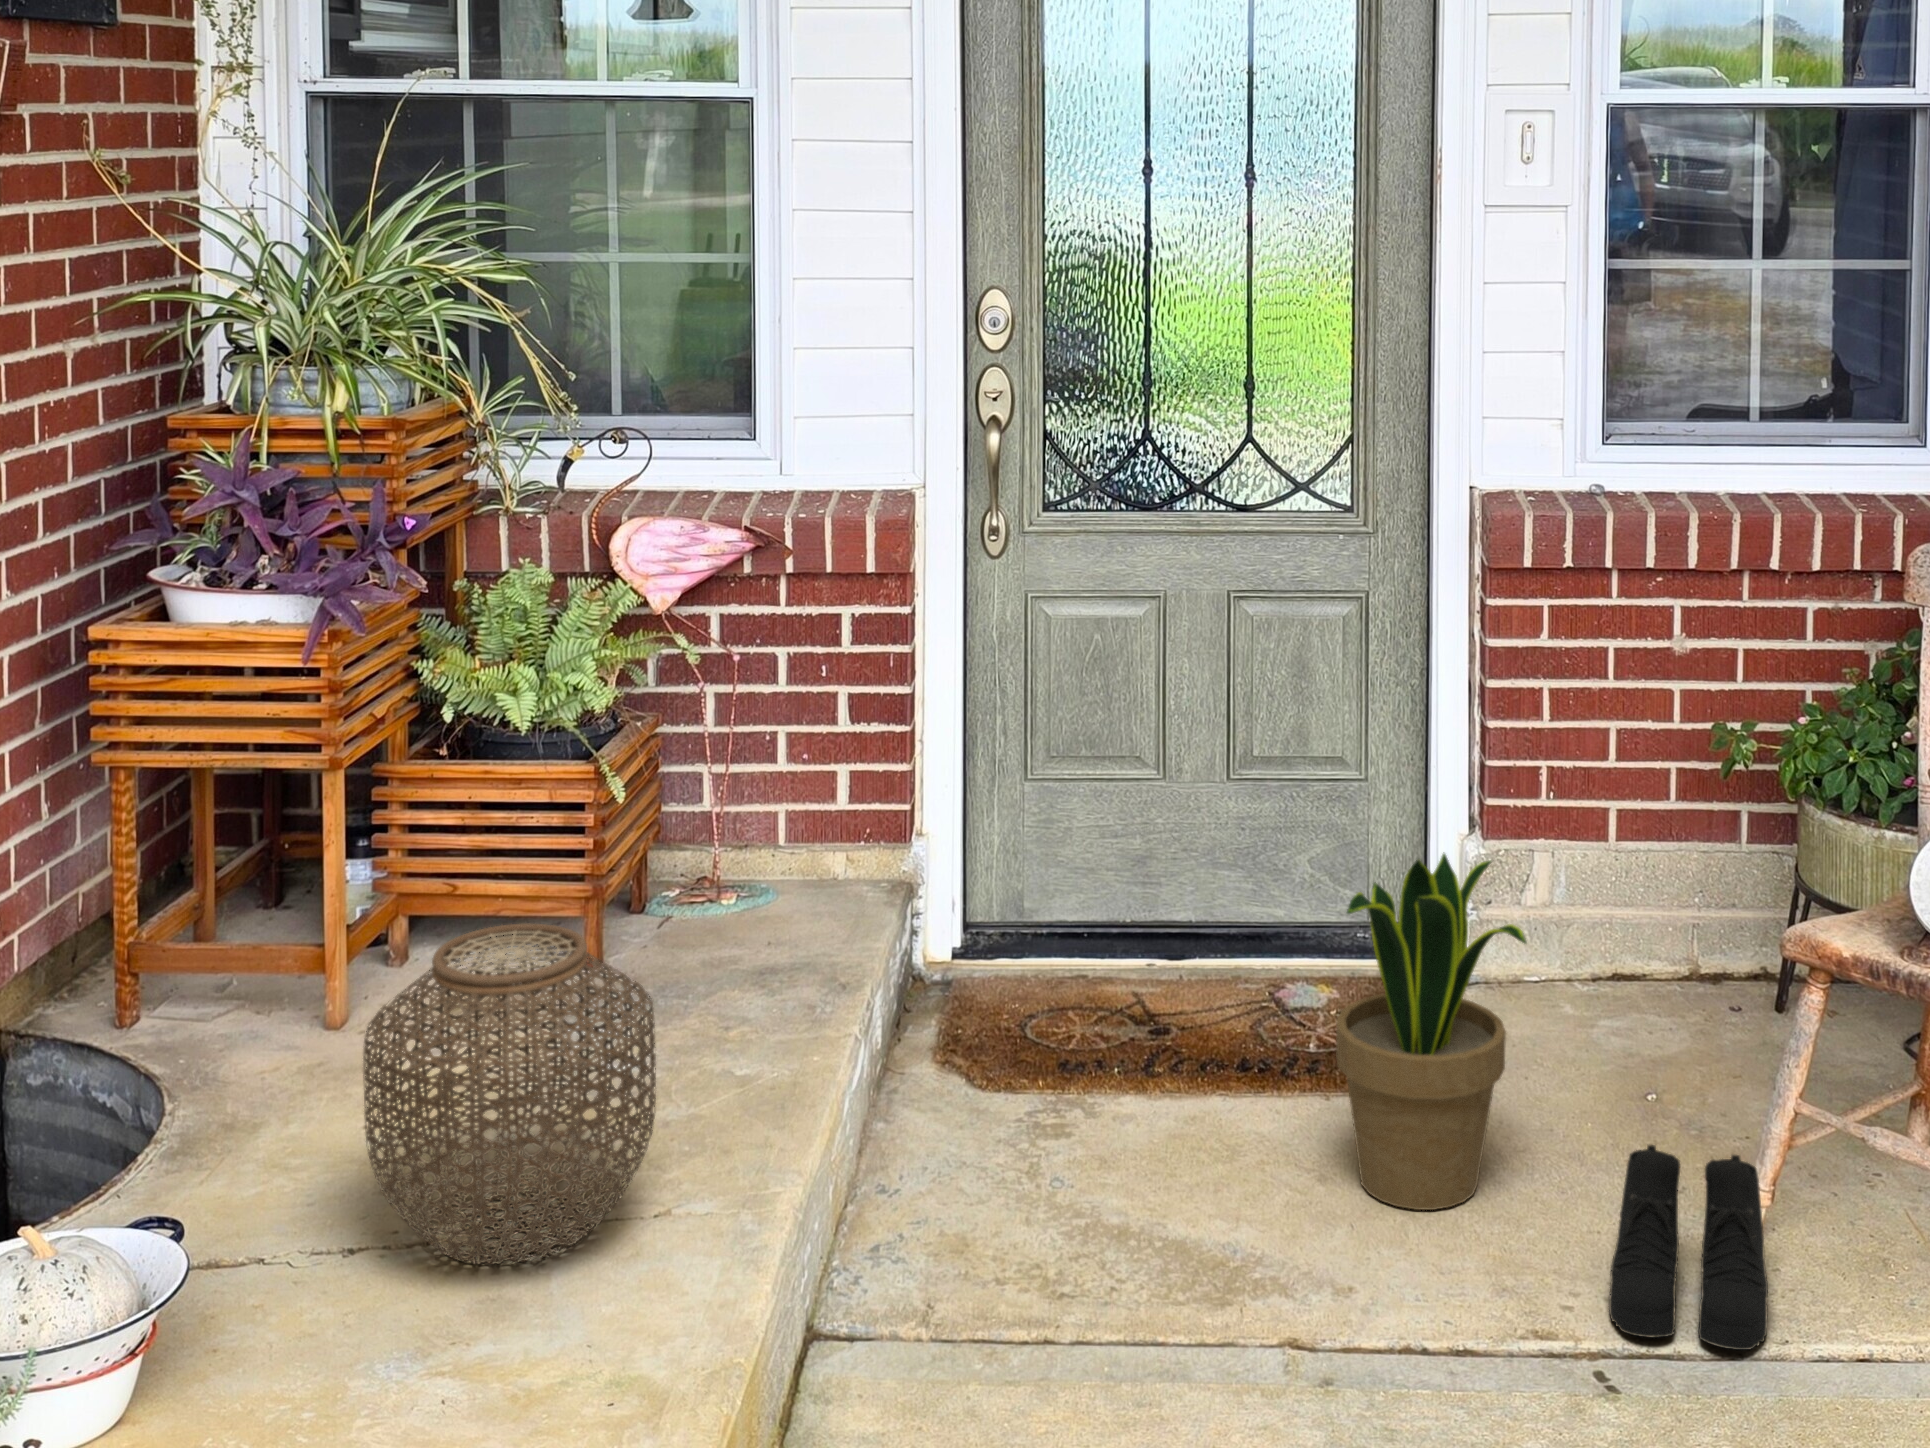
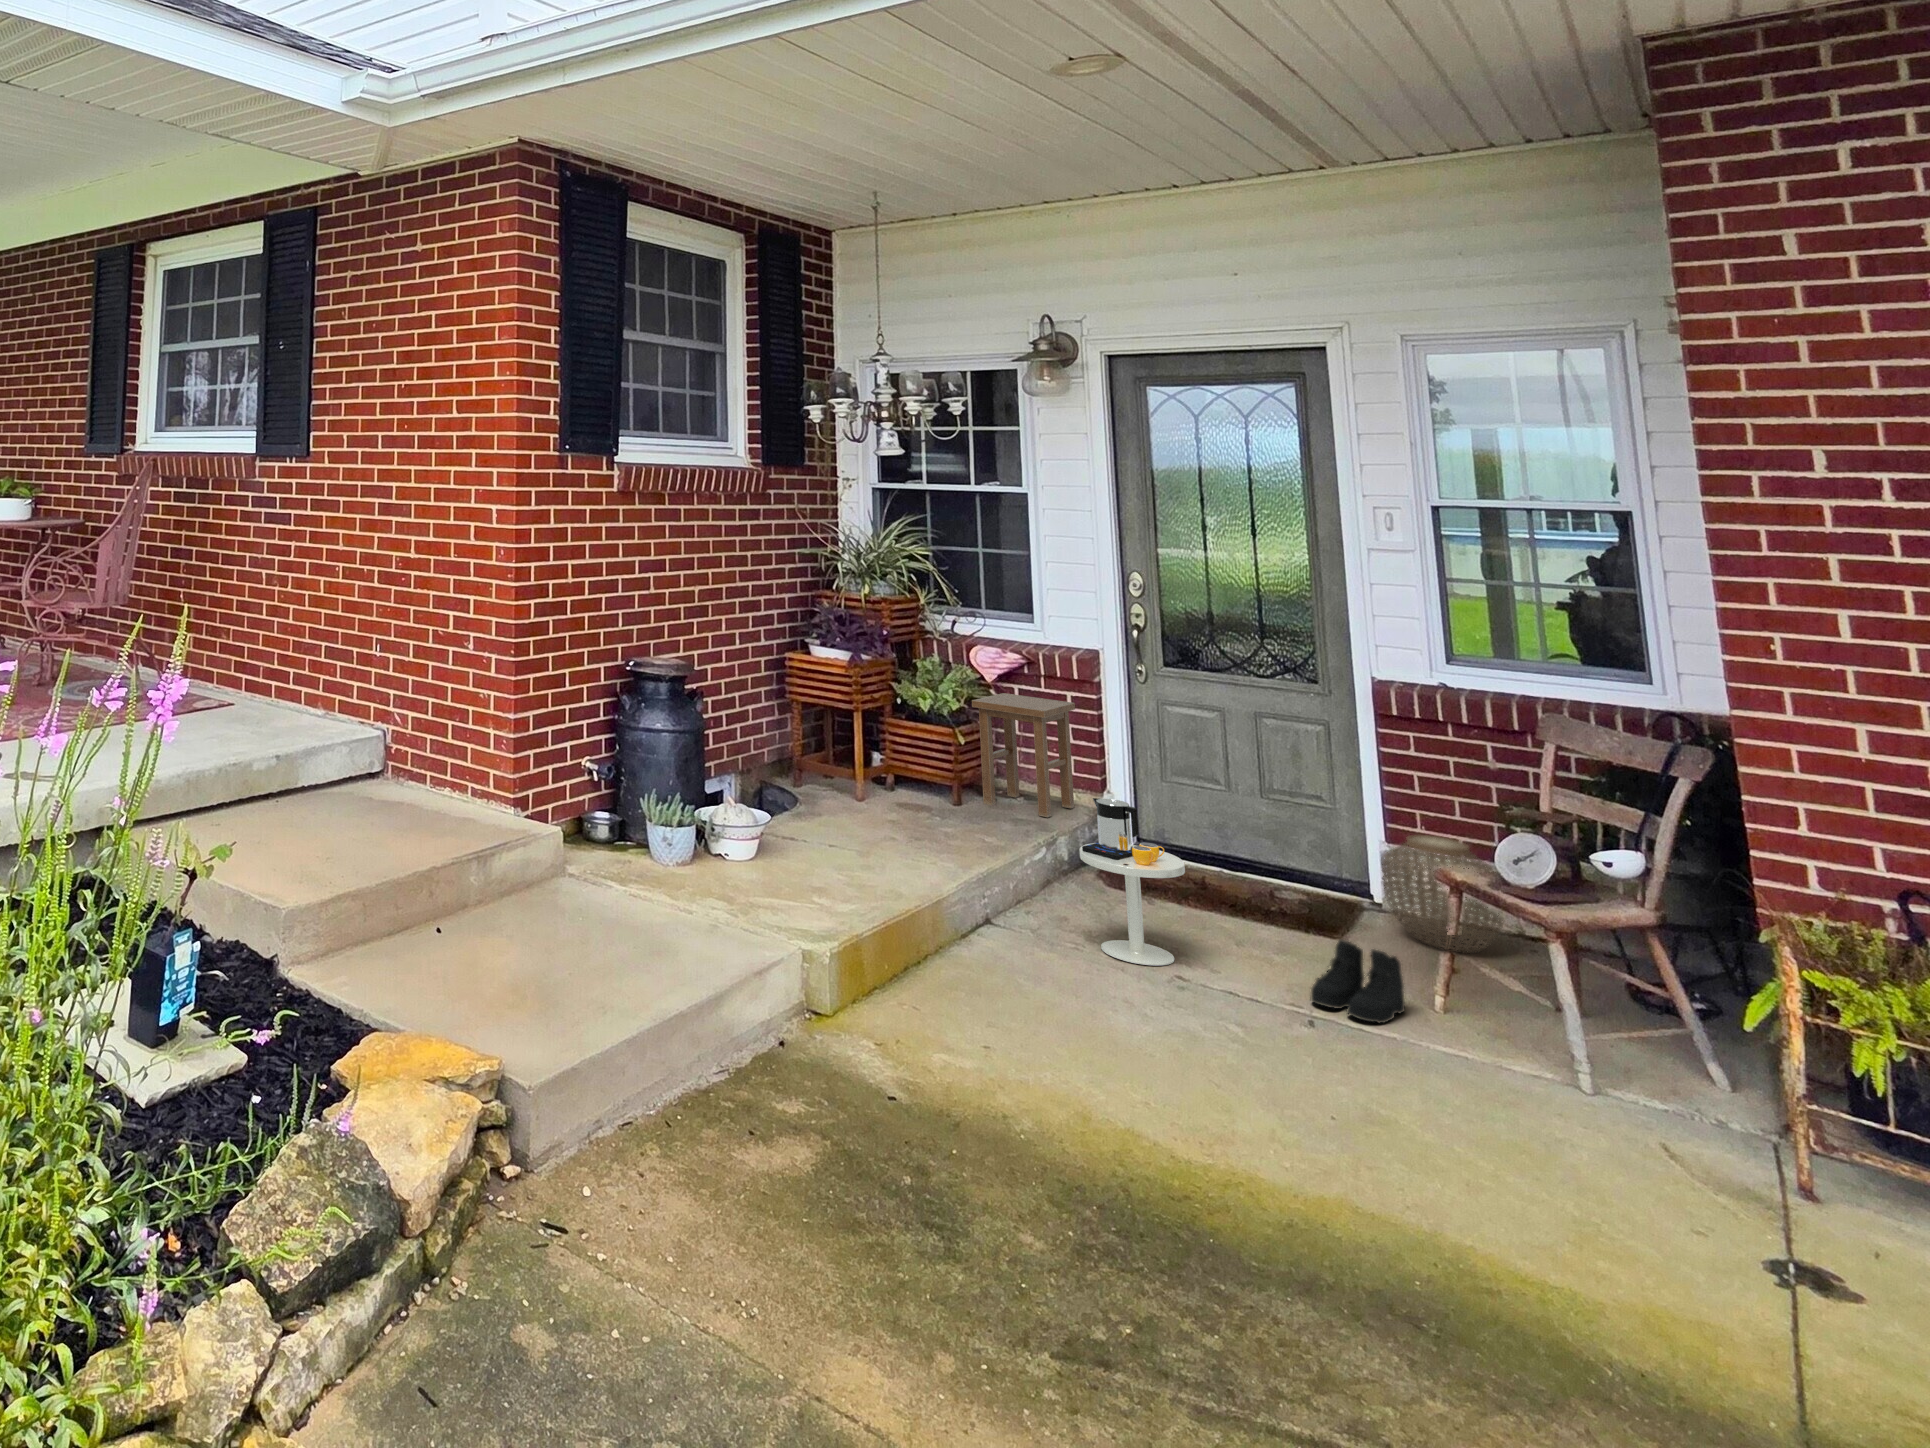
stool: none [647,633,868,943] -> present [972,693,1075,817]
potted plant: present [1336,854,1527,1210] -> none [1213,806,1310,961]
woven basket: present [363,924,656,1264] -> present [1382,835,1503,953]
side table: none [1091,932,1341,1366] -> present [1079,798,1185,966]

